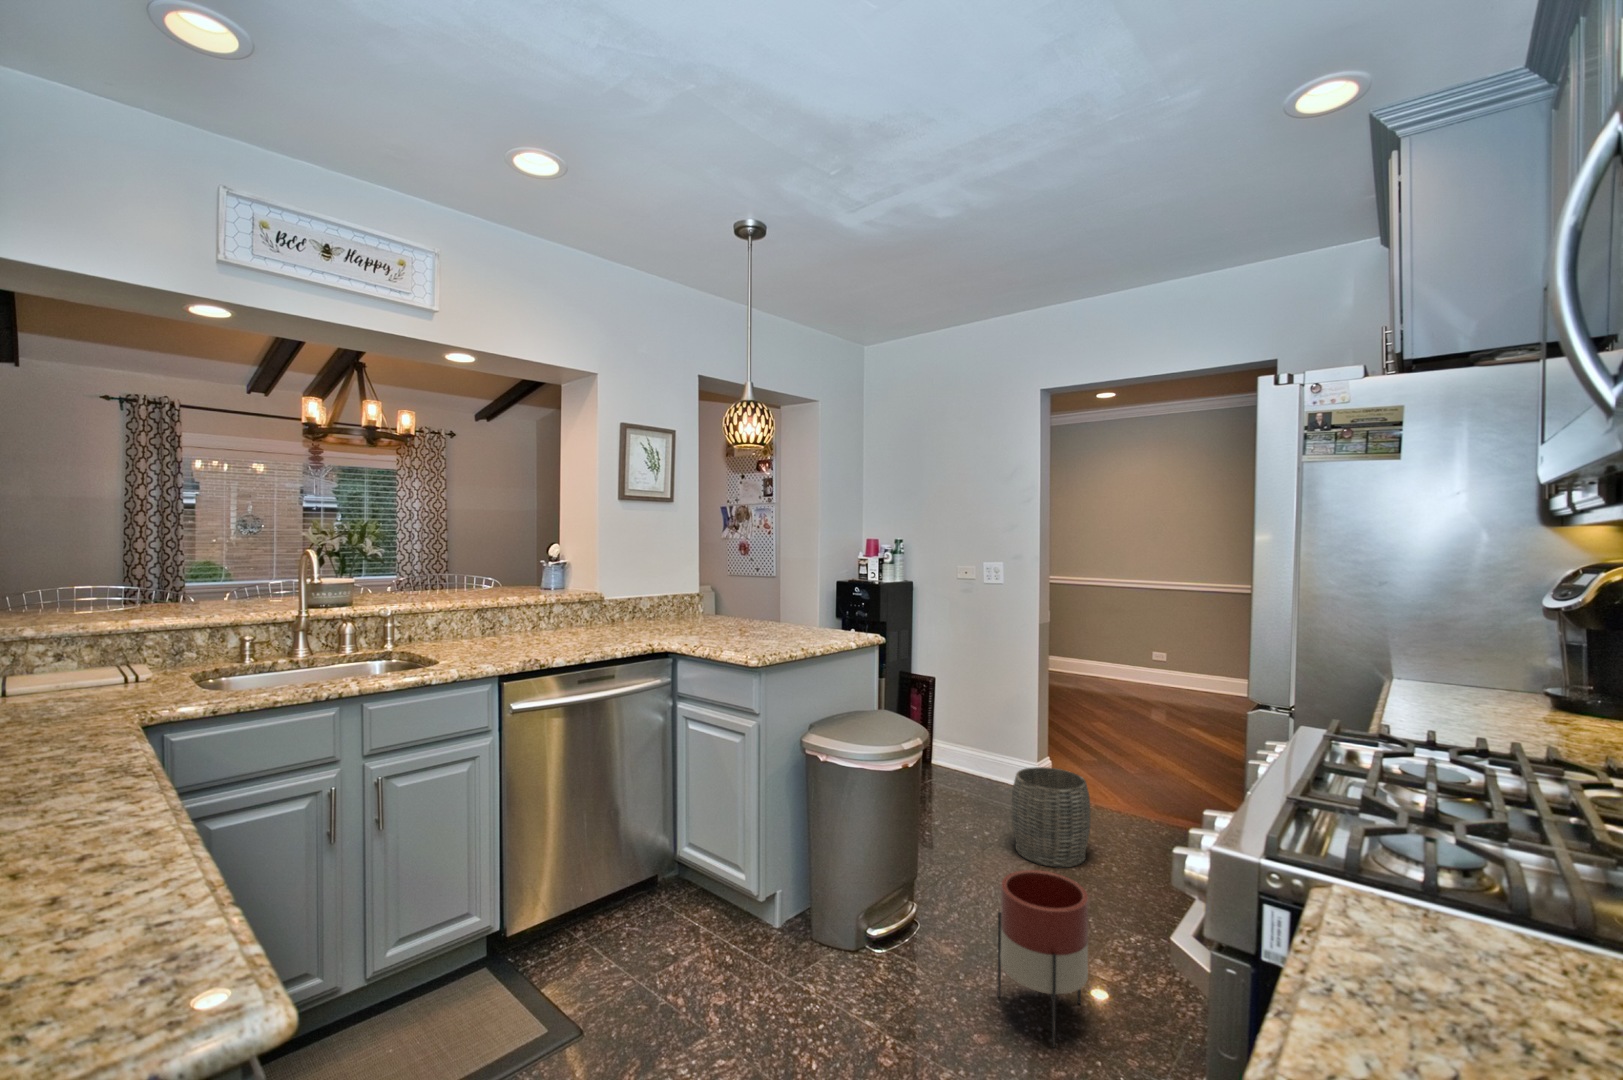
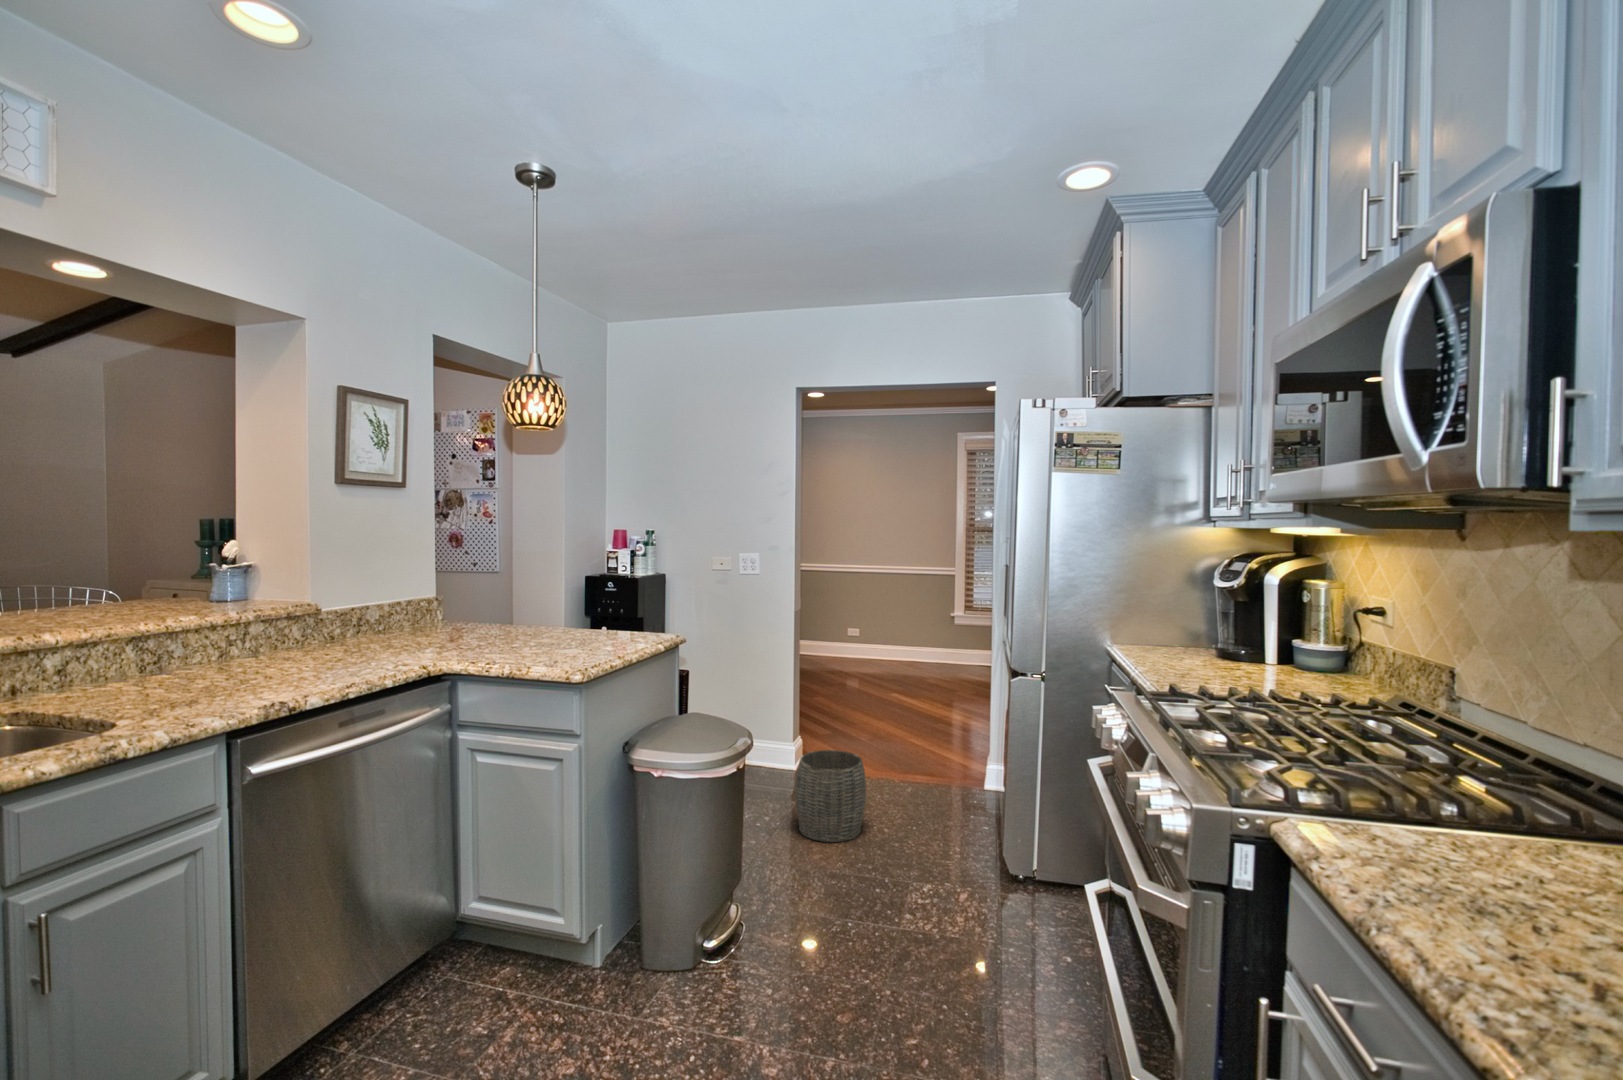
planter: present [998,870,1088,1047] -> none [841,848,925,1006]

